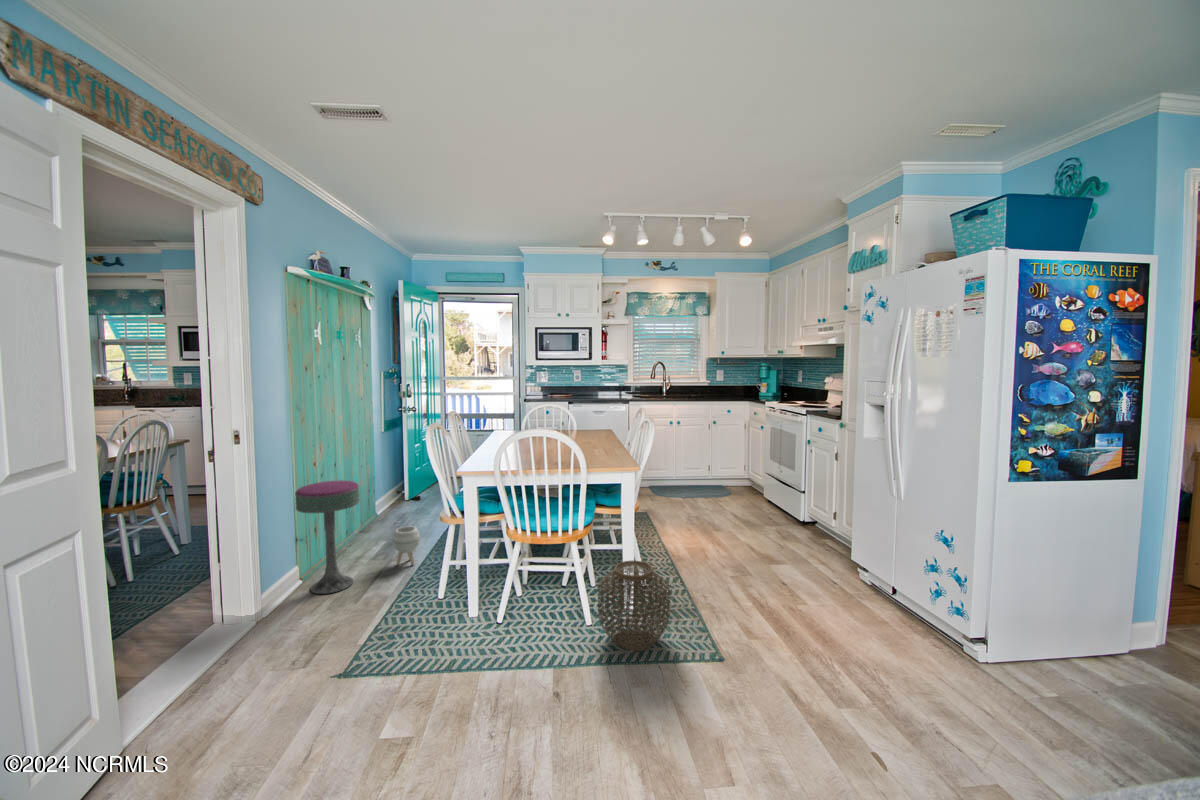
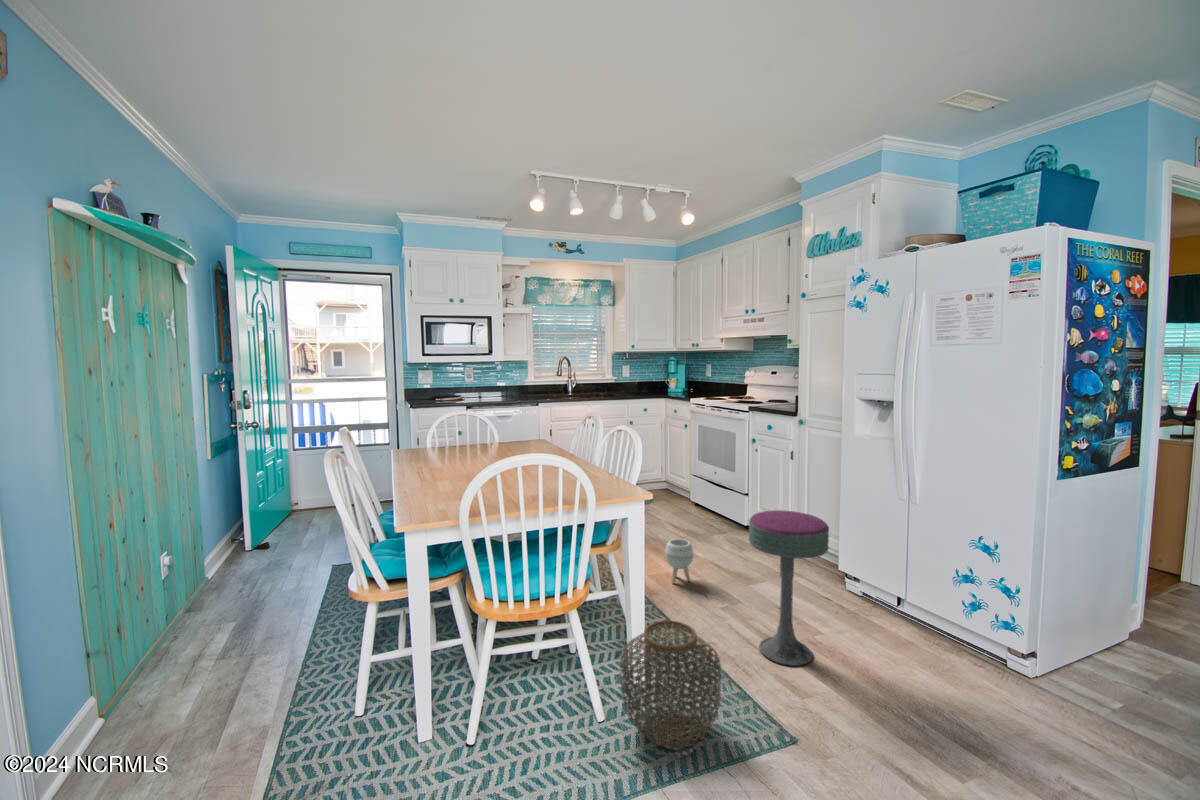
bar stool: present [295,480,360,594] -> present [749,510,829,666]
planter: present [393,526,420,565] -> present [665,539,693,583]

